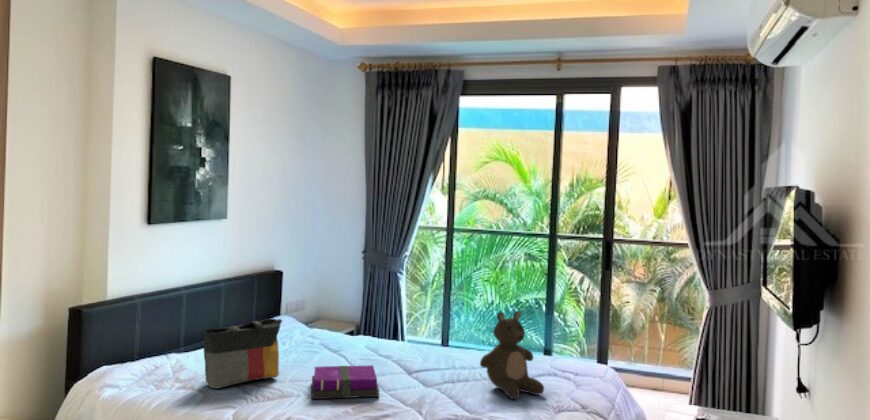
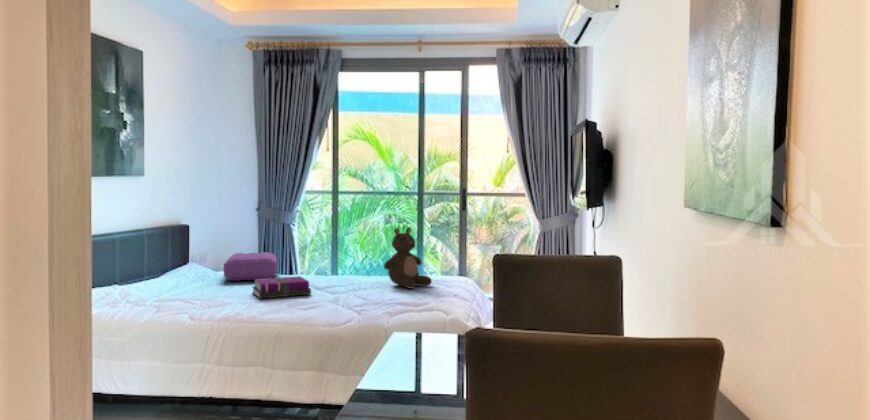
pillow: none [294,315,364,355] -> present [224,252,277,281]
tote bag: present [204,319,282,388] -> none [162,245,223,299]

